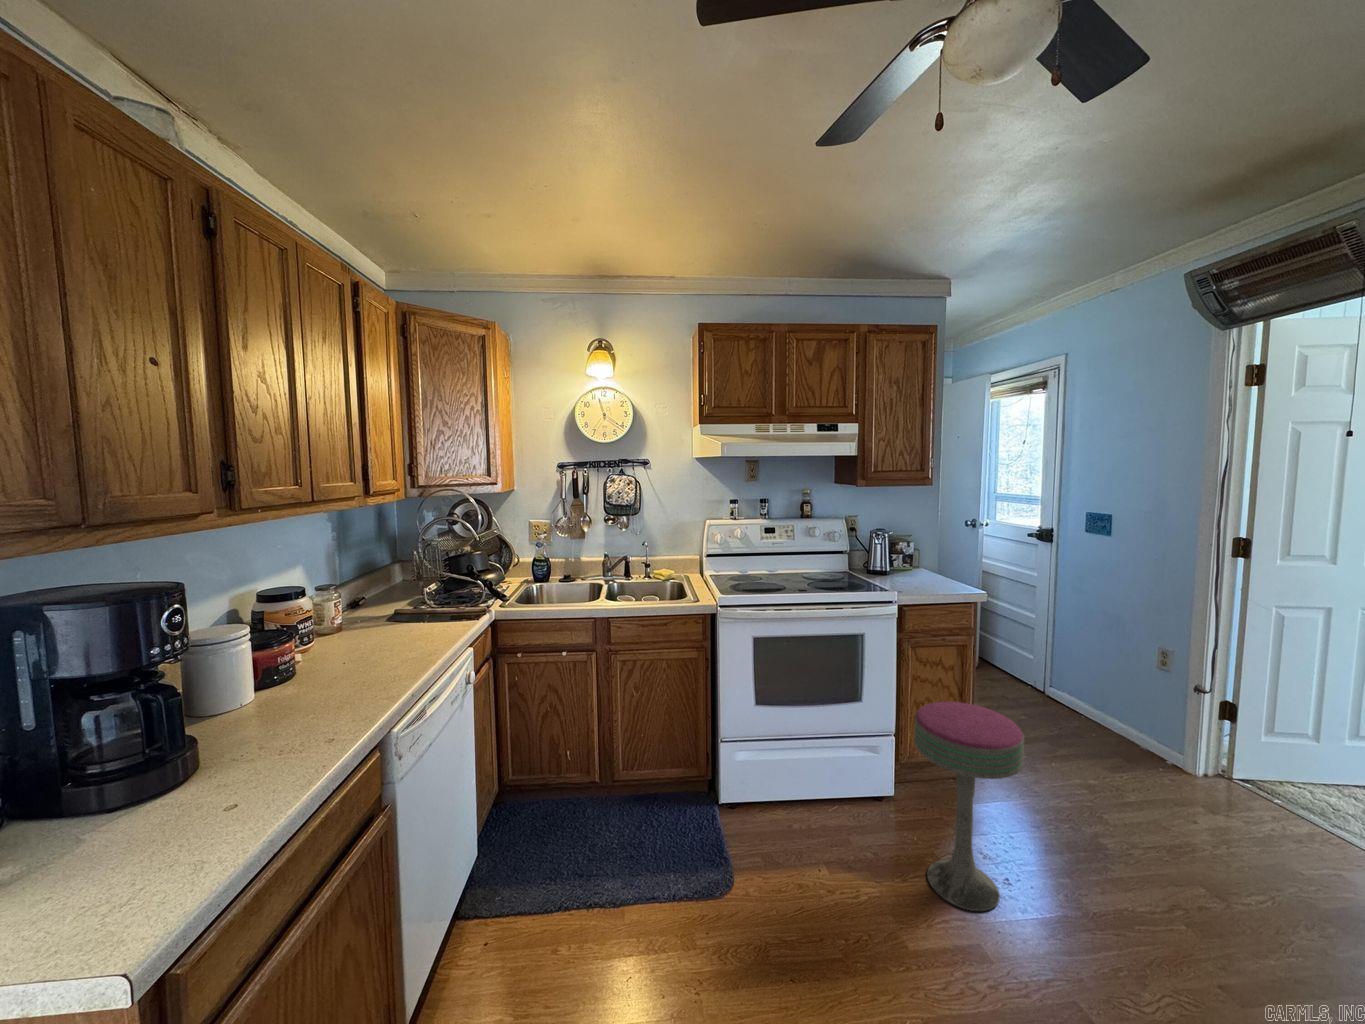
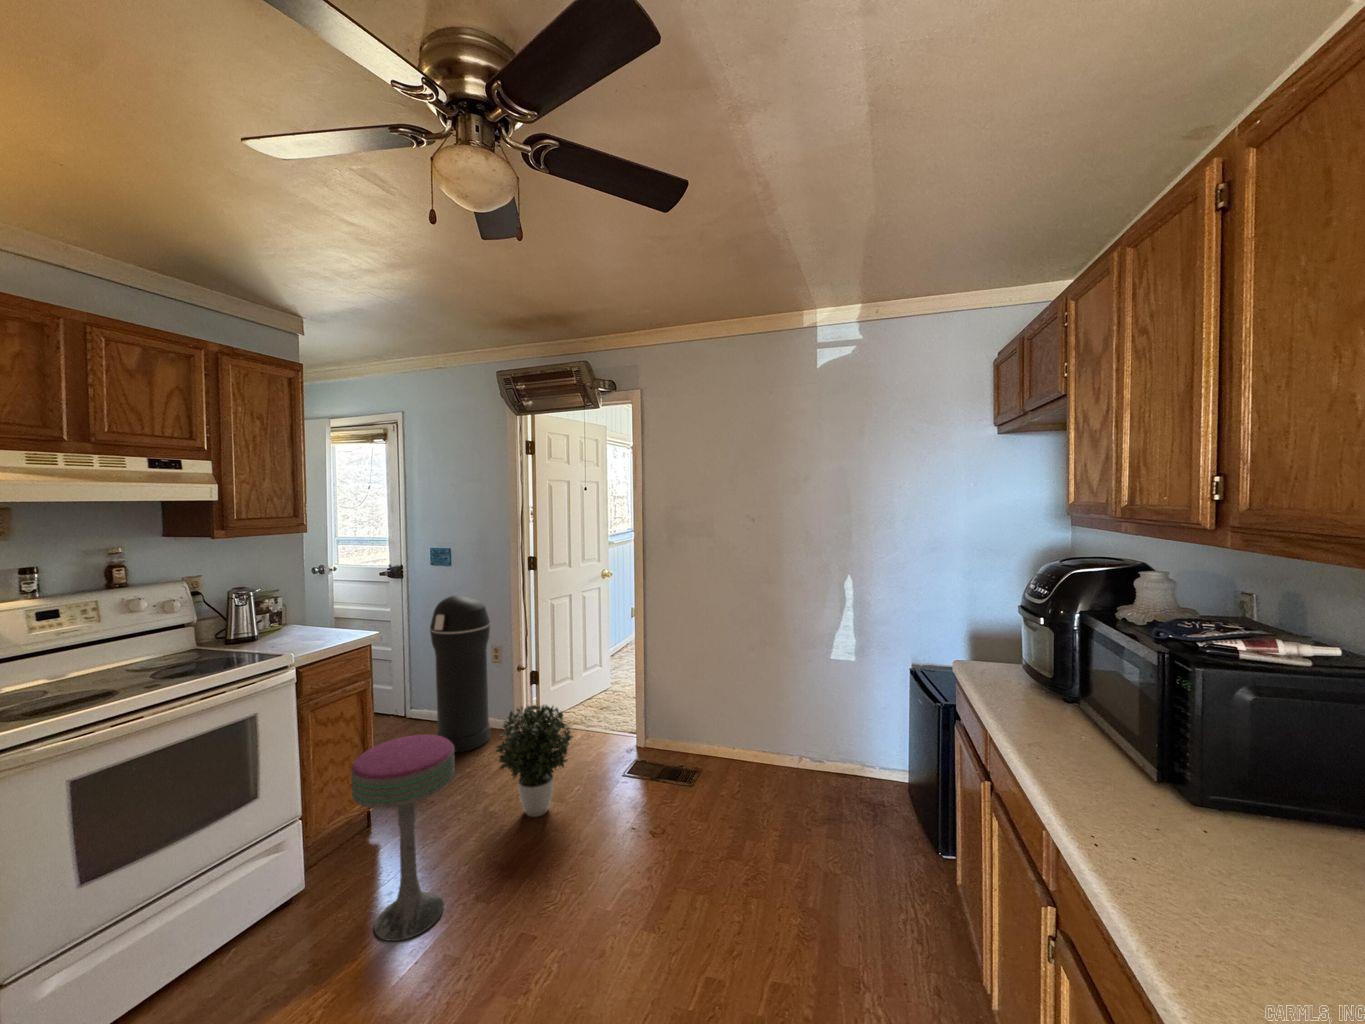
trash can: none [1065,572,1154,763] -> present [430,596,490,752]
potted plant: none [1107,737,1255,899] -> present [496,705,573,817]

